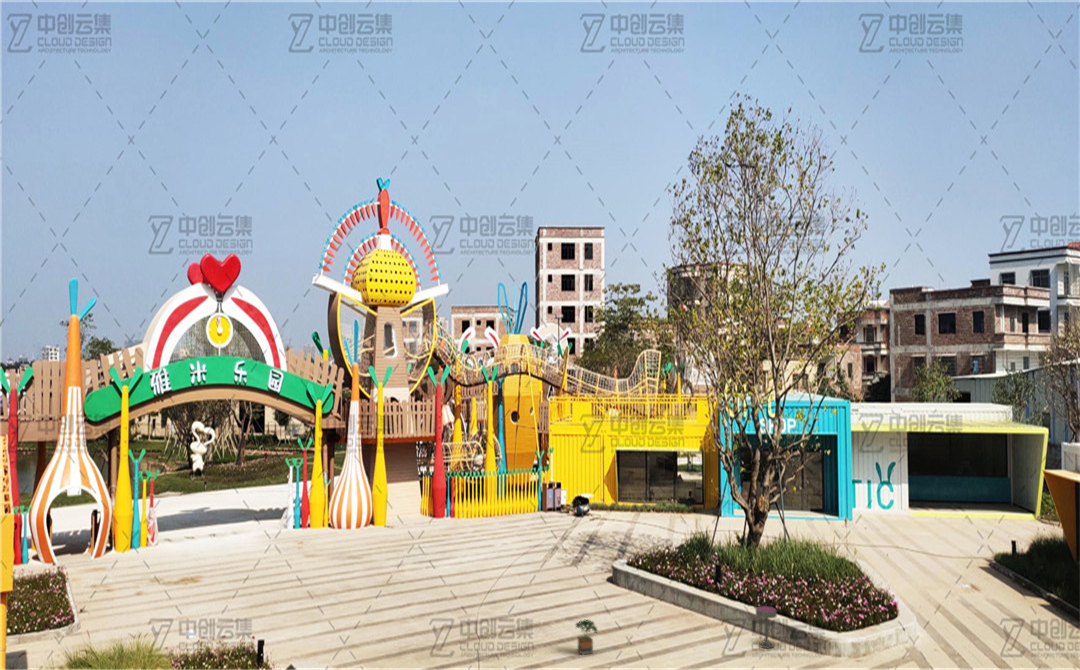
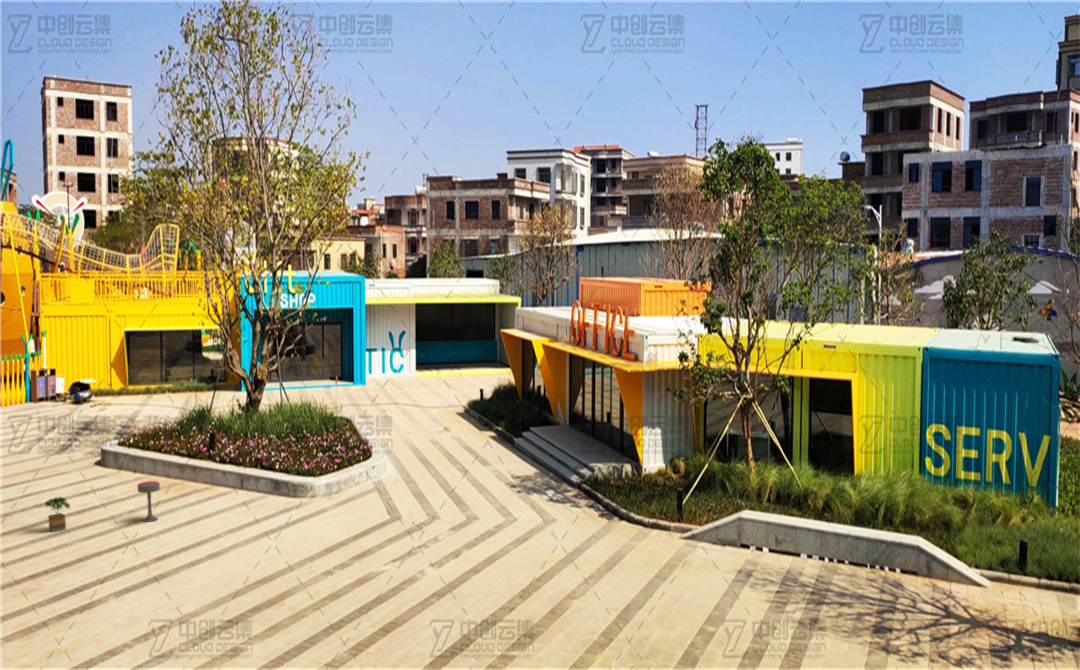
bar stool: present [756,606,777,648] -> present [138,481,160,522]

